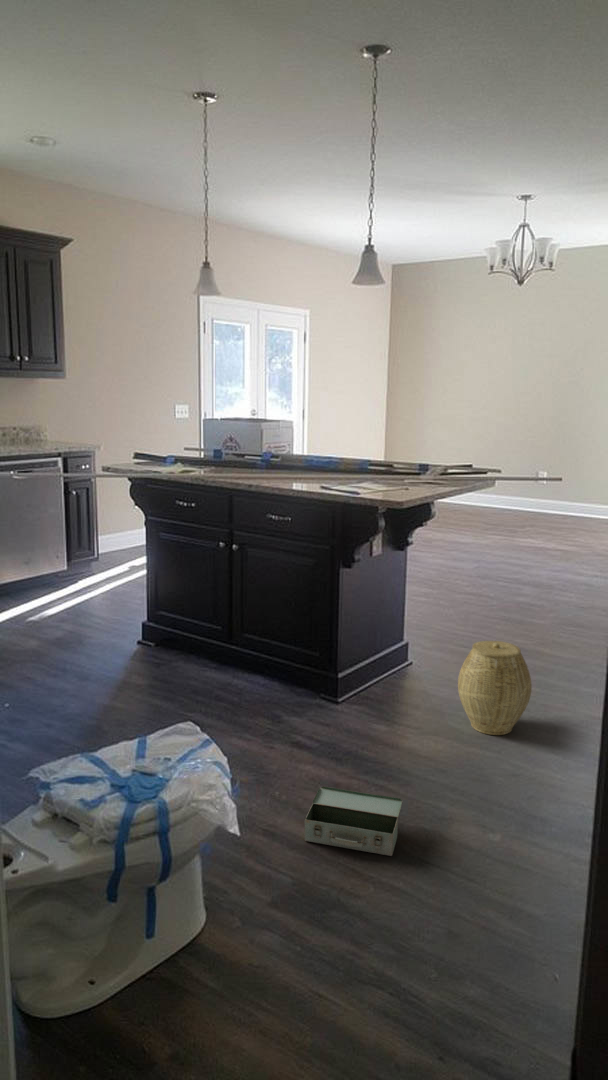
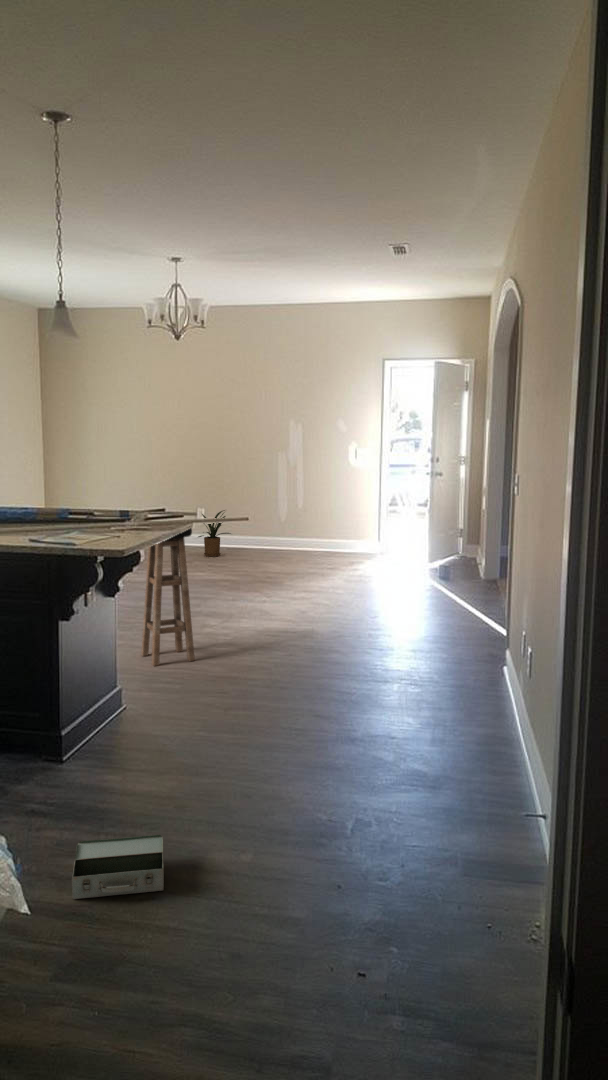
house plant: none [525,470,573,520] -> present [198,510,231,557]
bar stool: none [442,481,503,626] -> present [141,528,195,666]
woven basket: present [458,641,532,735] -> none [184,672,251,760]

